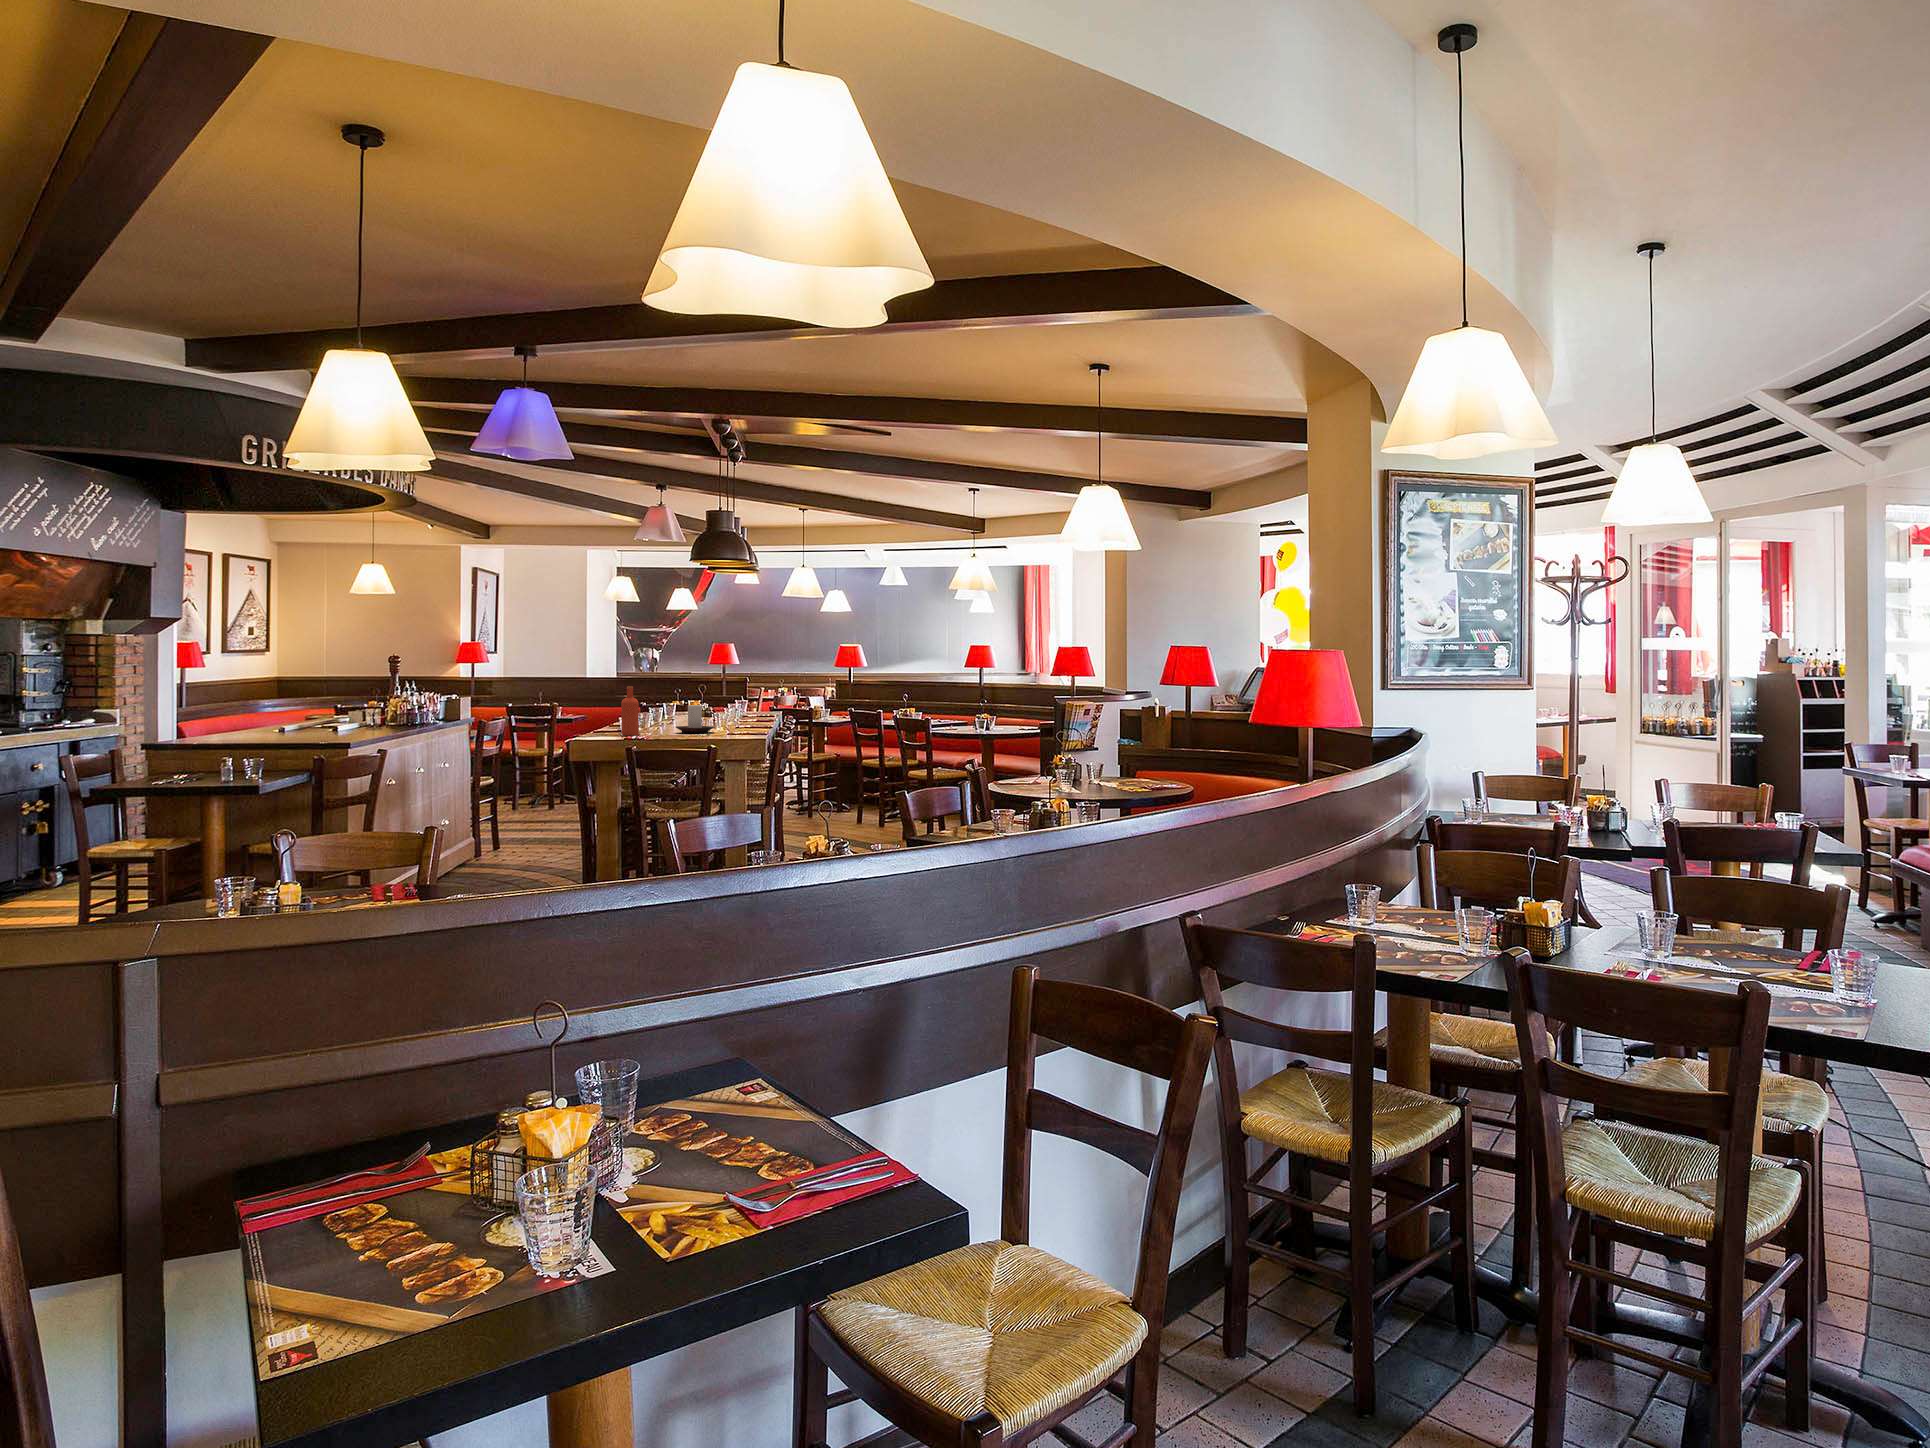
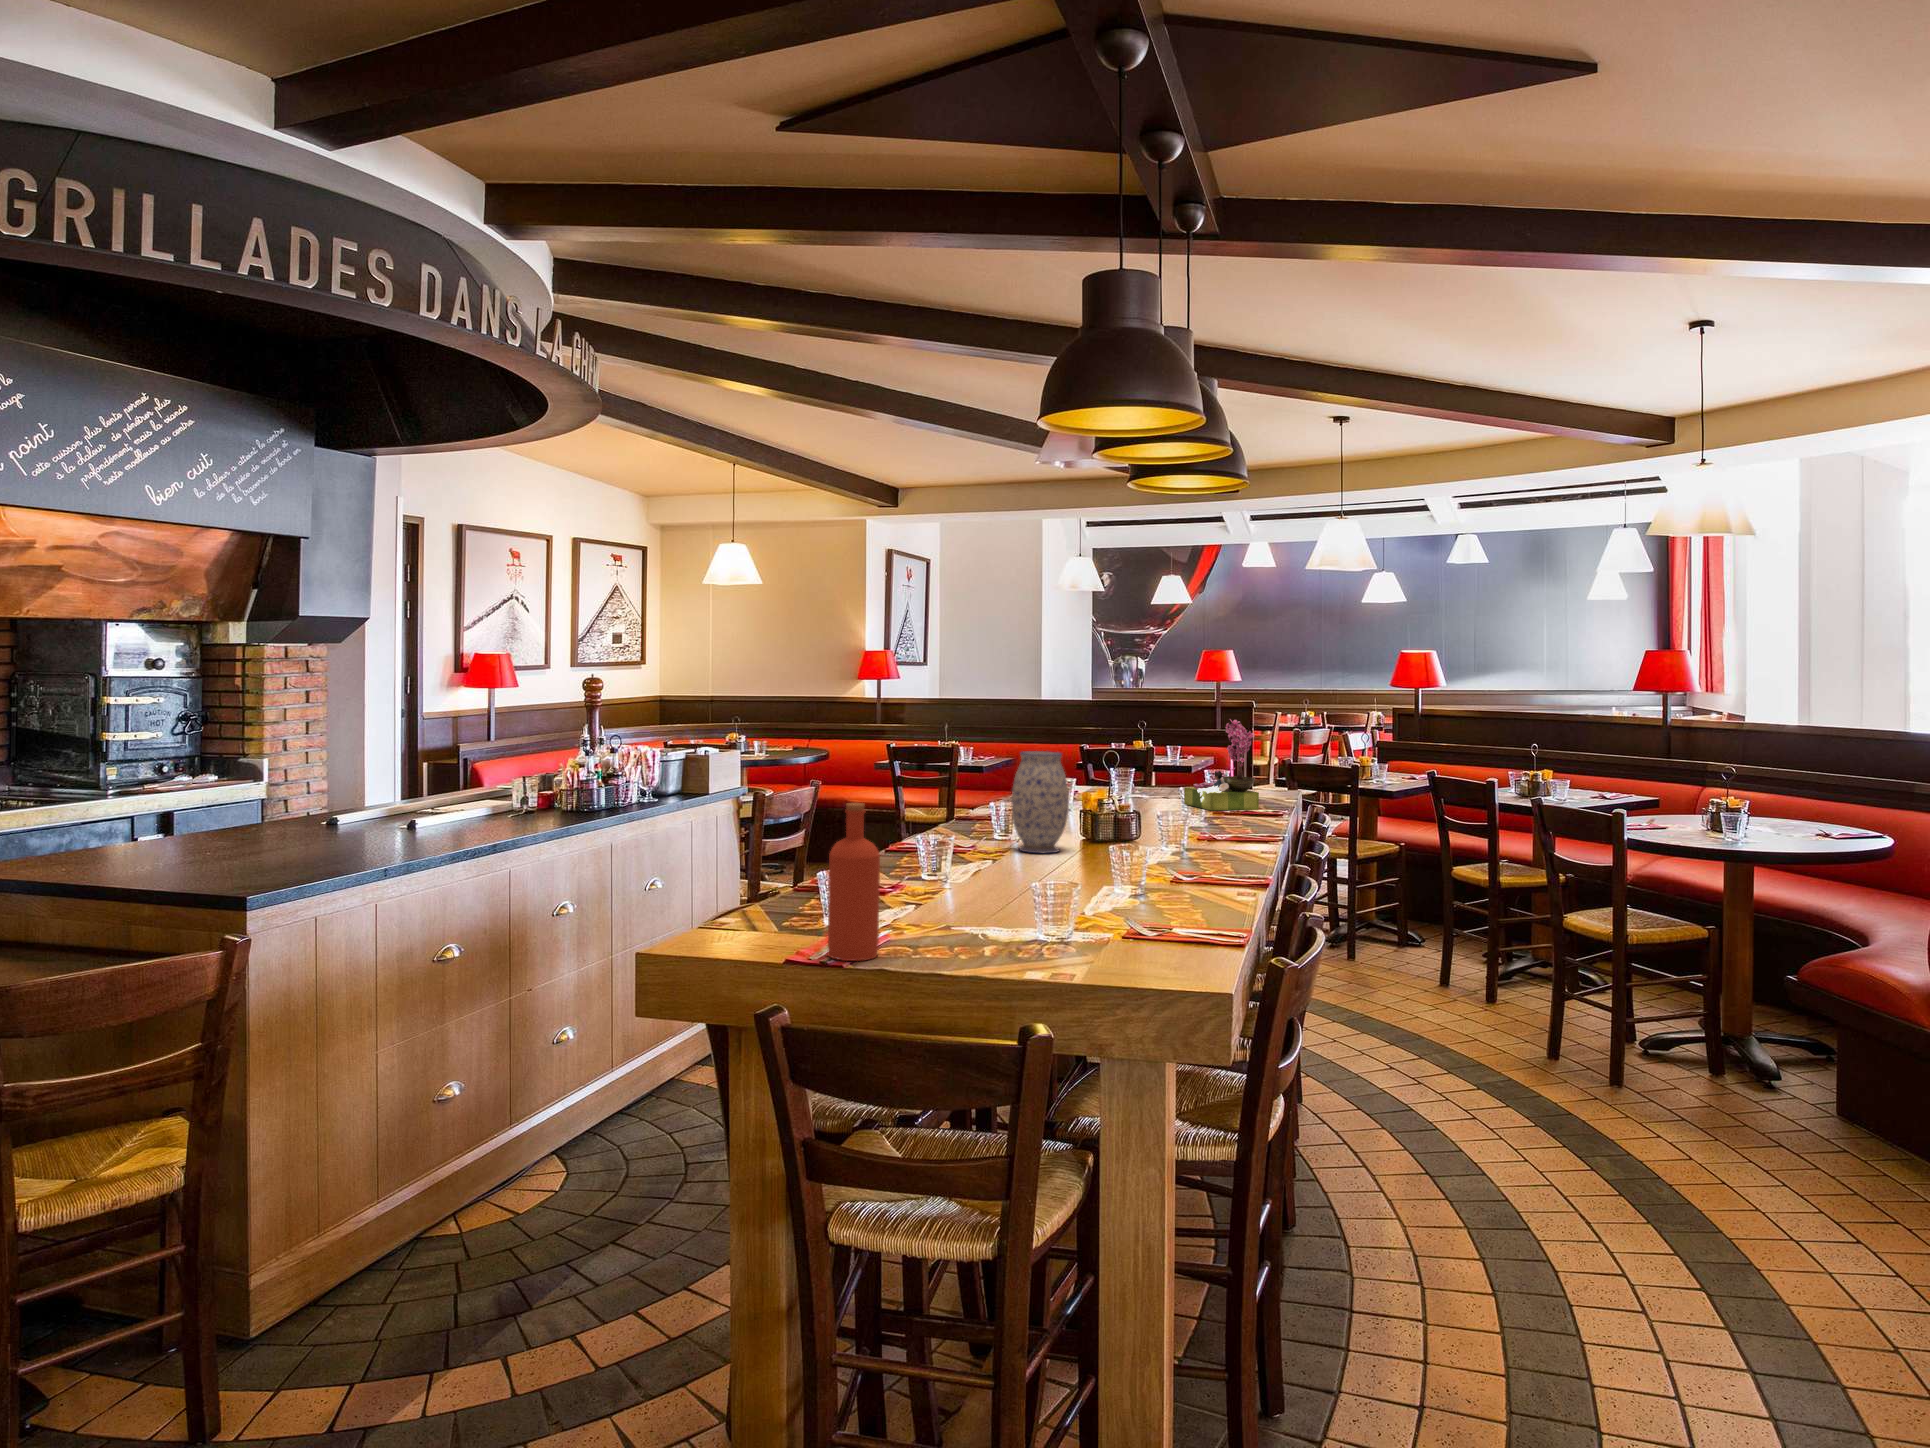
flower arrangement: none [718,673,753,715] -> present [1184,719,1259,810]
vase: none [652,682,677,723] -> present [1011,751,1069,853]
candle holder: present [676,705,714,733] -> none [993,859,1118,960]

